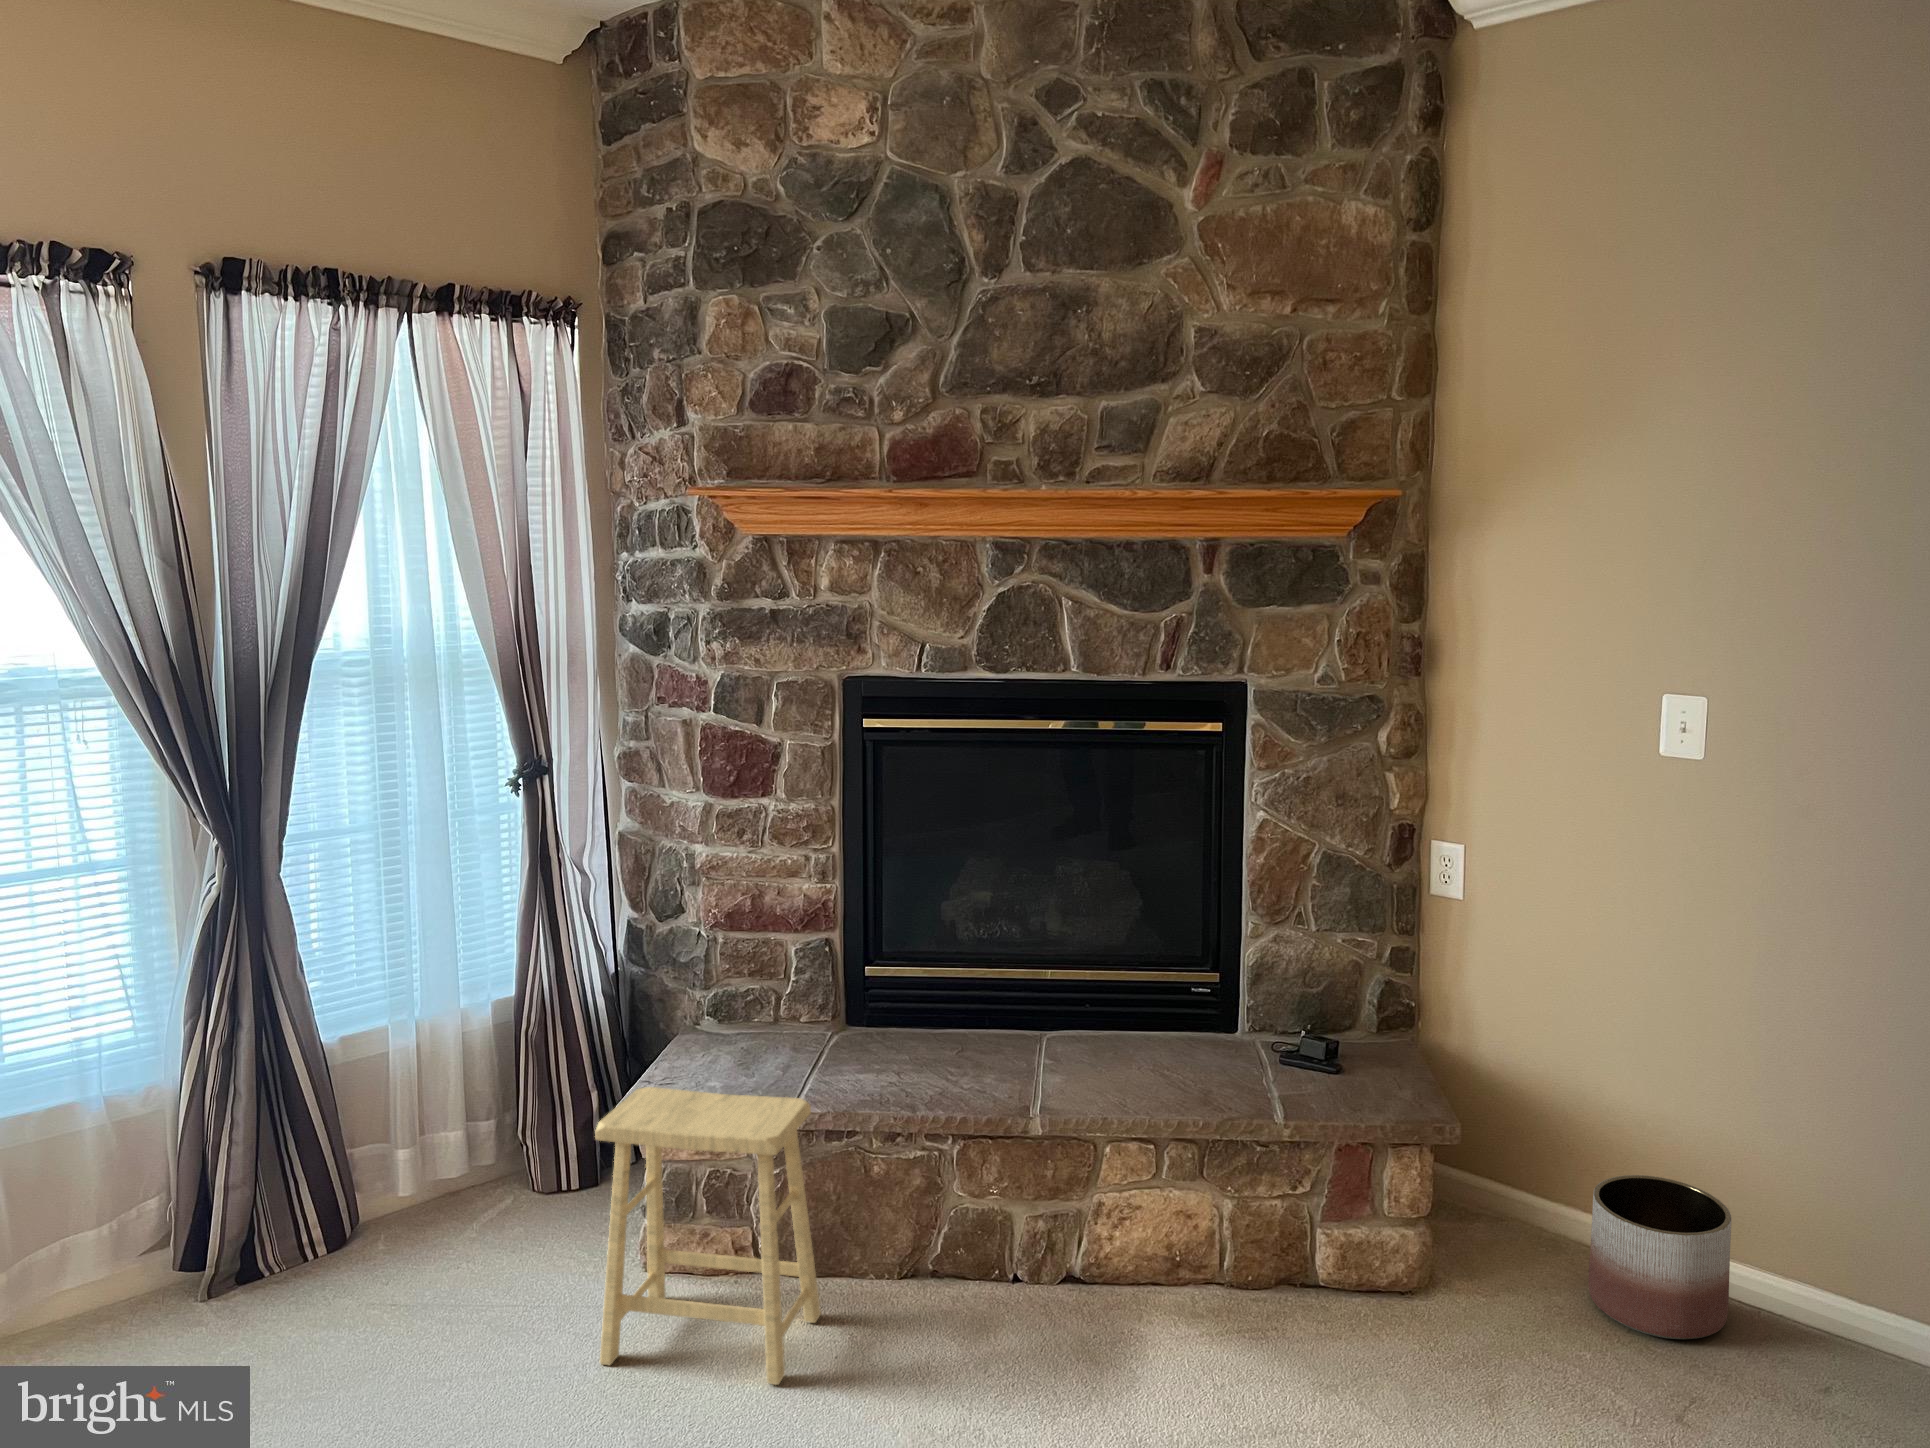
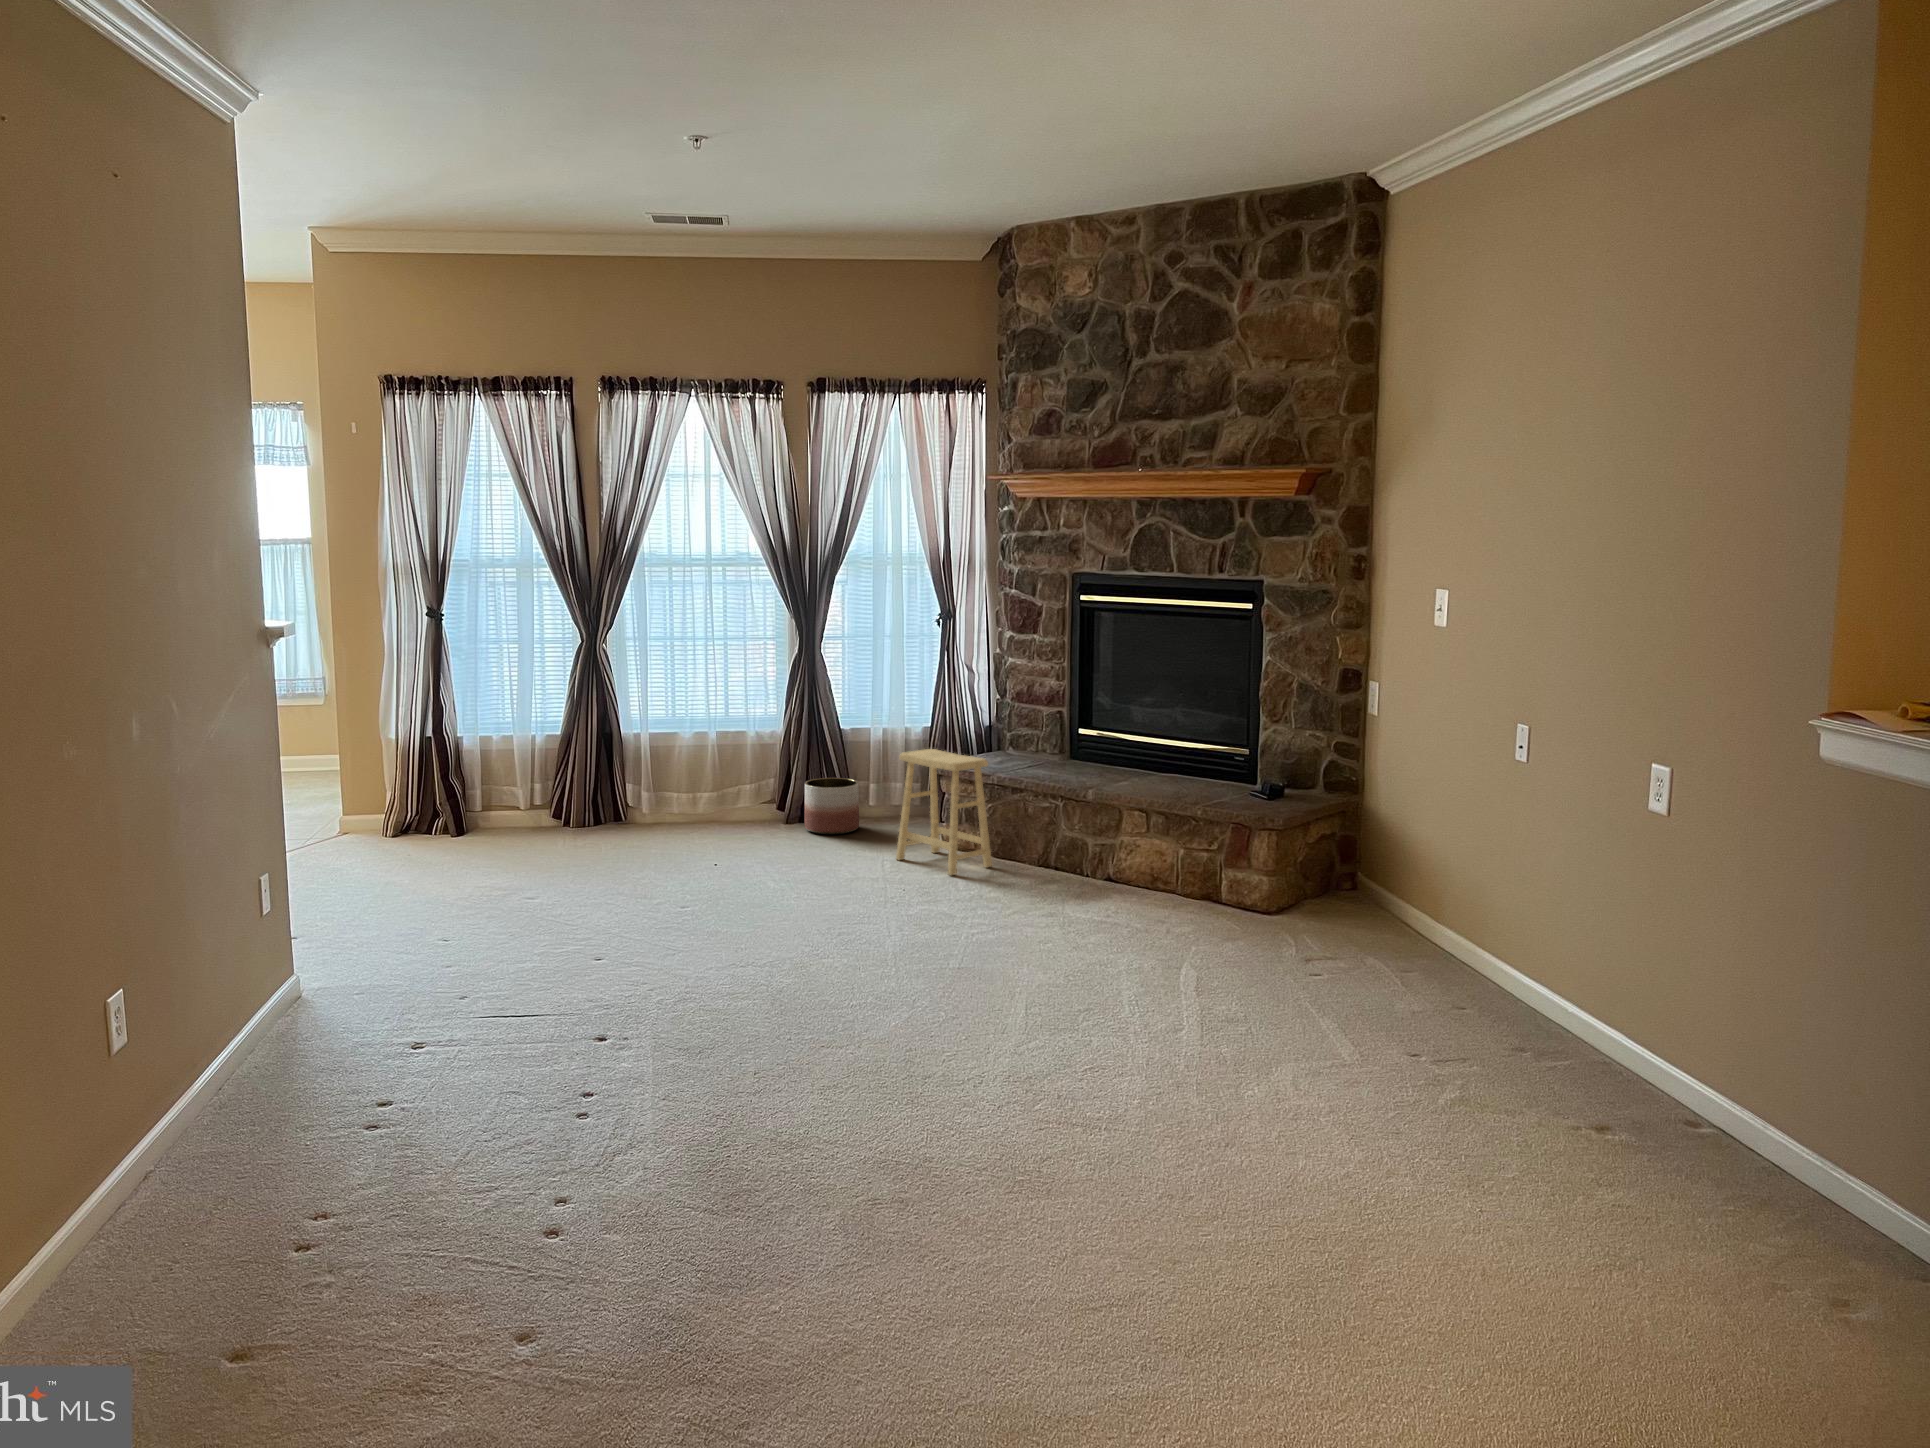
planter: present [1588,1175,1732,1339] -> present [804,778,859,834]

